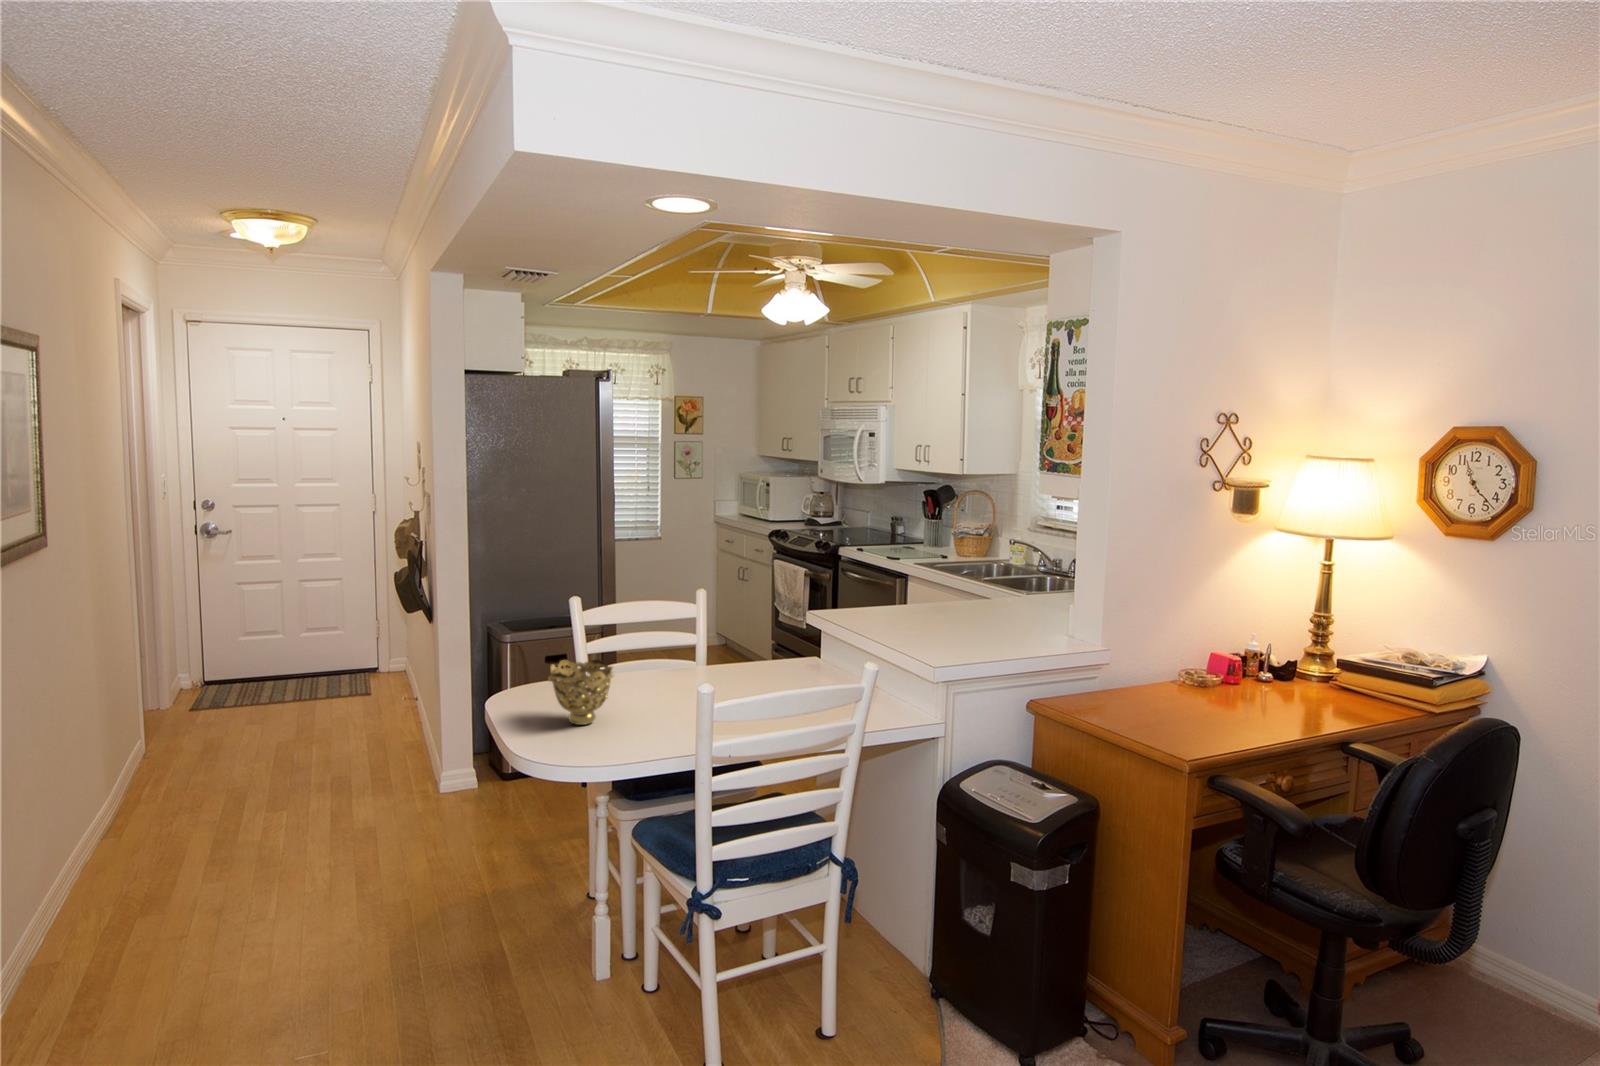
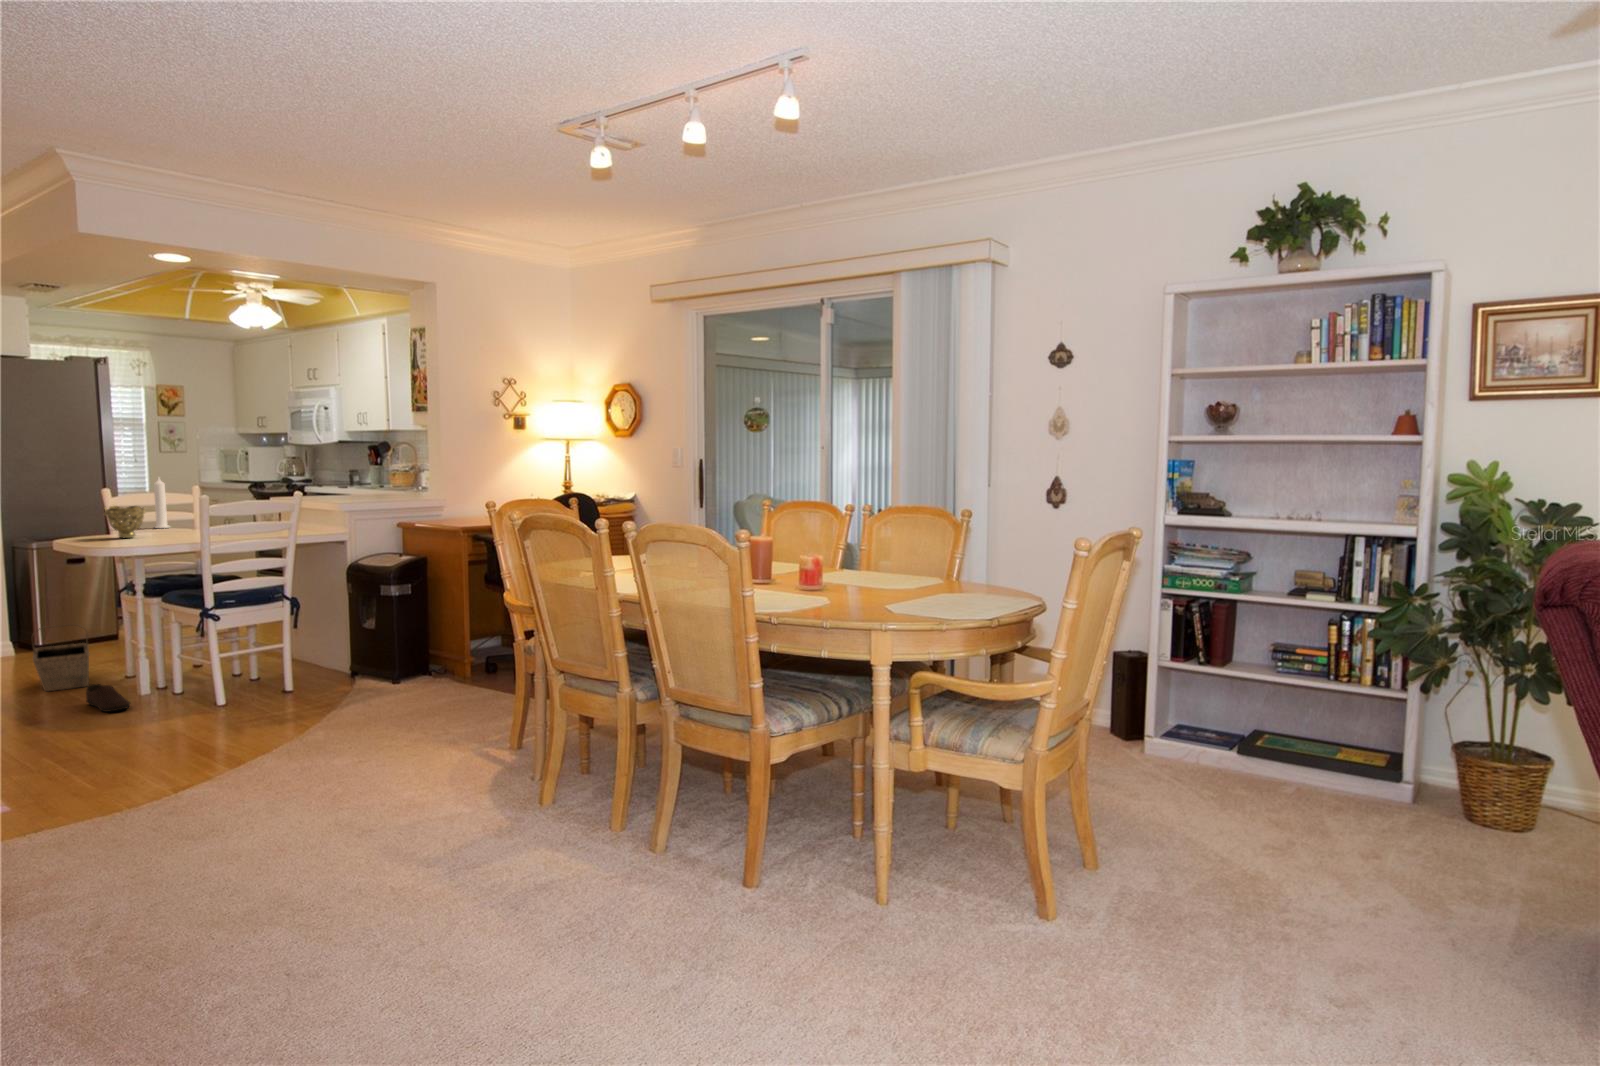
candle: none [634,586,659,675] -> present [154,478,170,528]
basket: none [466,796,547,909] -> present [31,624,90,691]
shoe: none [516,943,574,1026] -> present [86,684,130,712]

